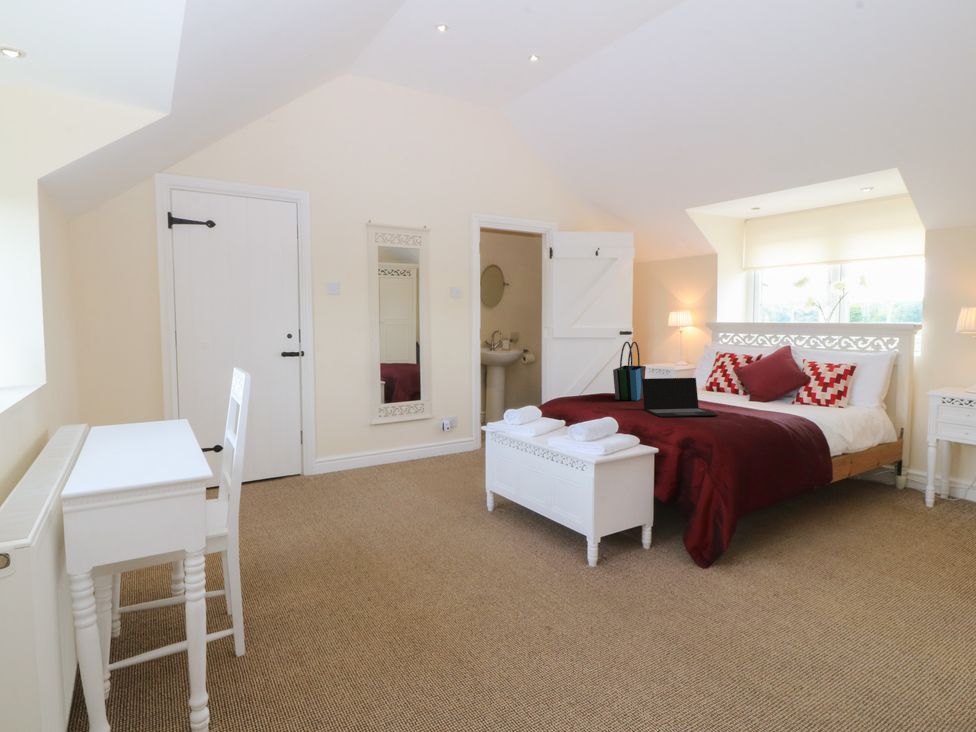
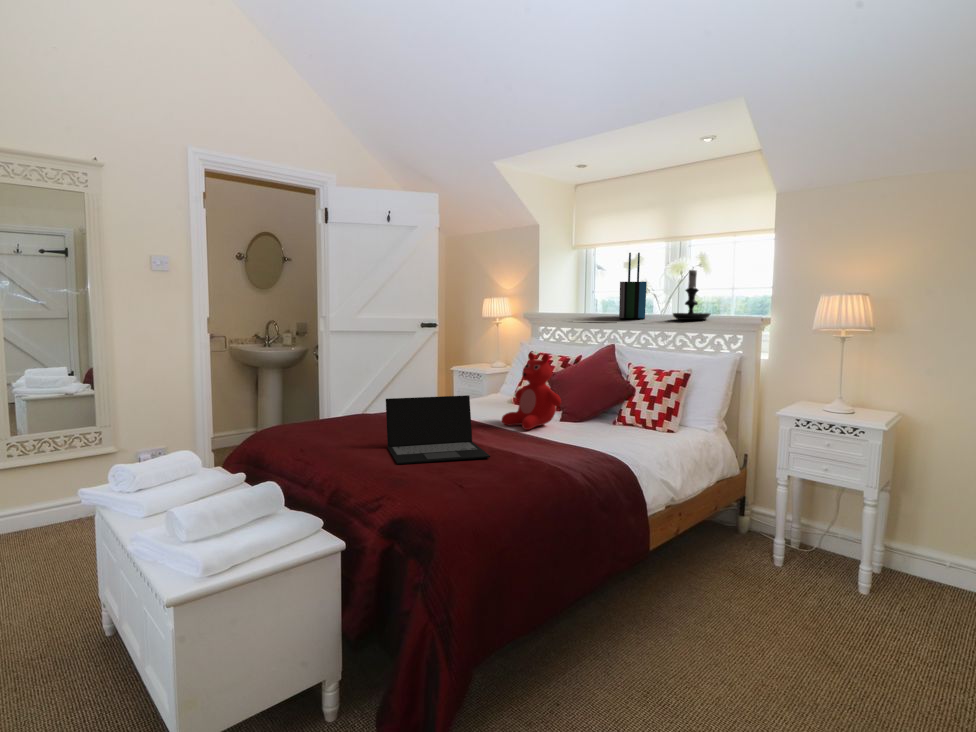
candle holder: none [838,285,871,326] -> present [673,270,710,320]
tote bag: present [613,342,646,401] -> present [619,253,647,318]
teddy bear: none [710,350,756,404] -> present [502,353,561,430]

